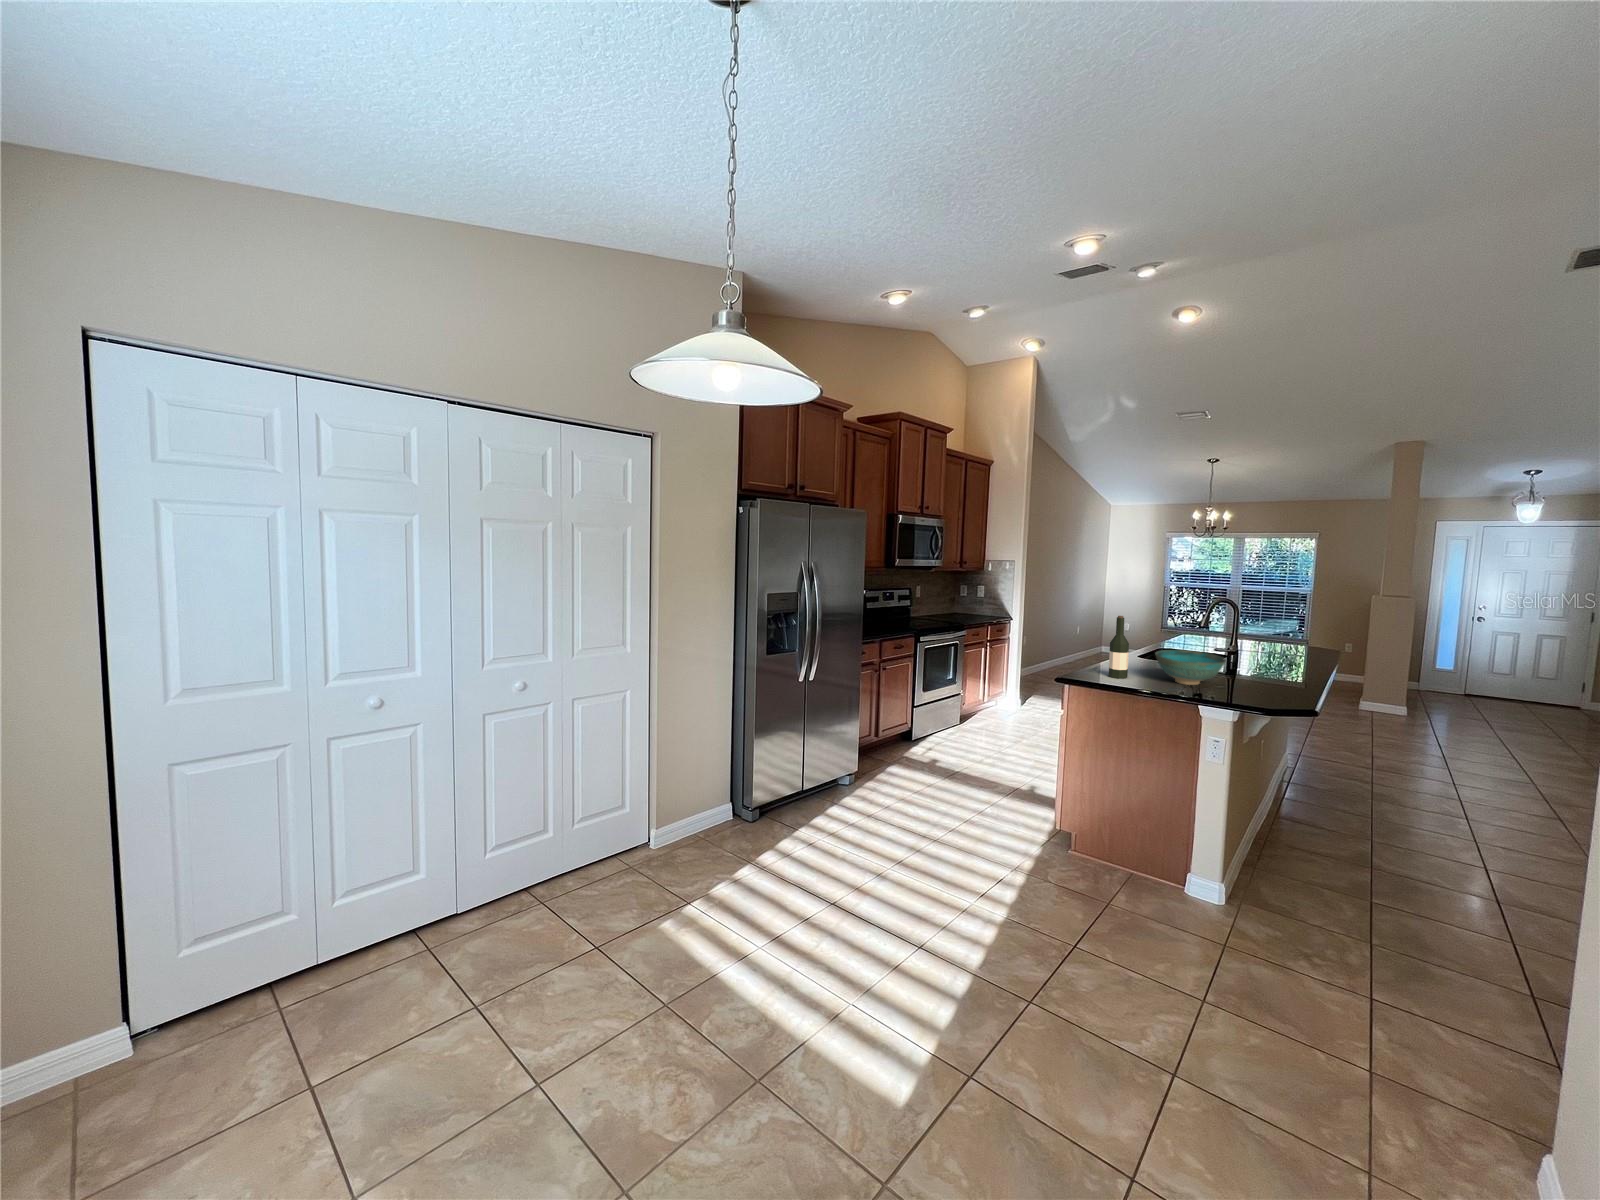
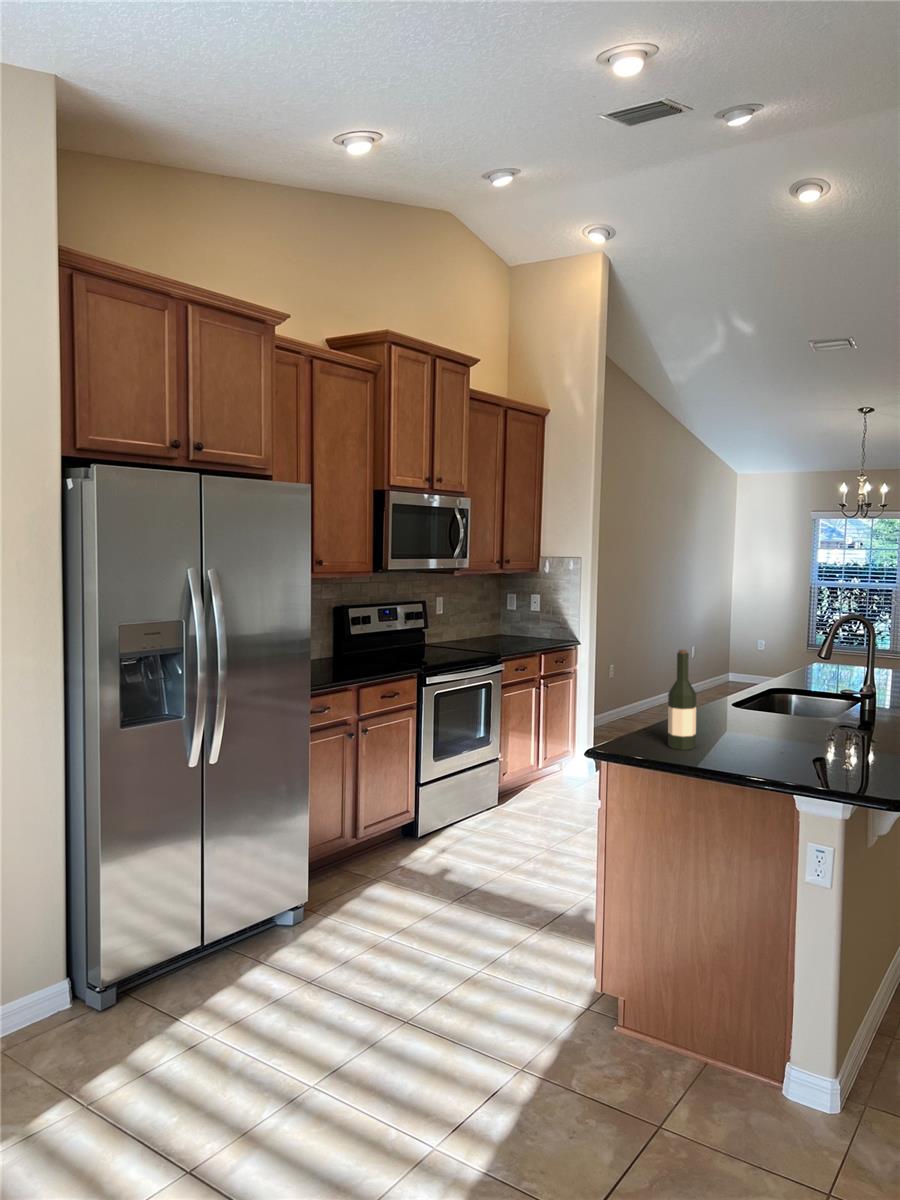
bowl: present [1155,650,1226,685] -> none [733,702,836,759]

